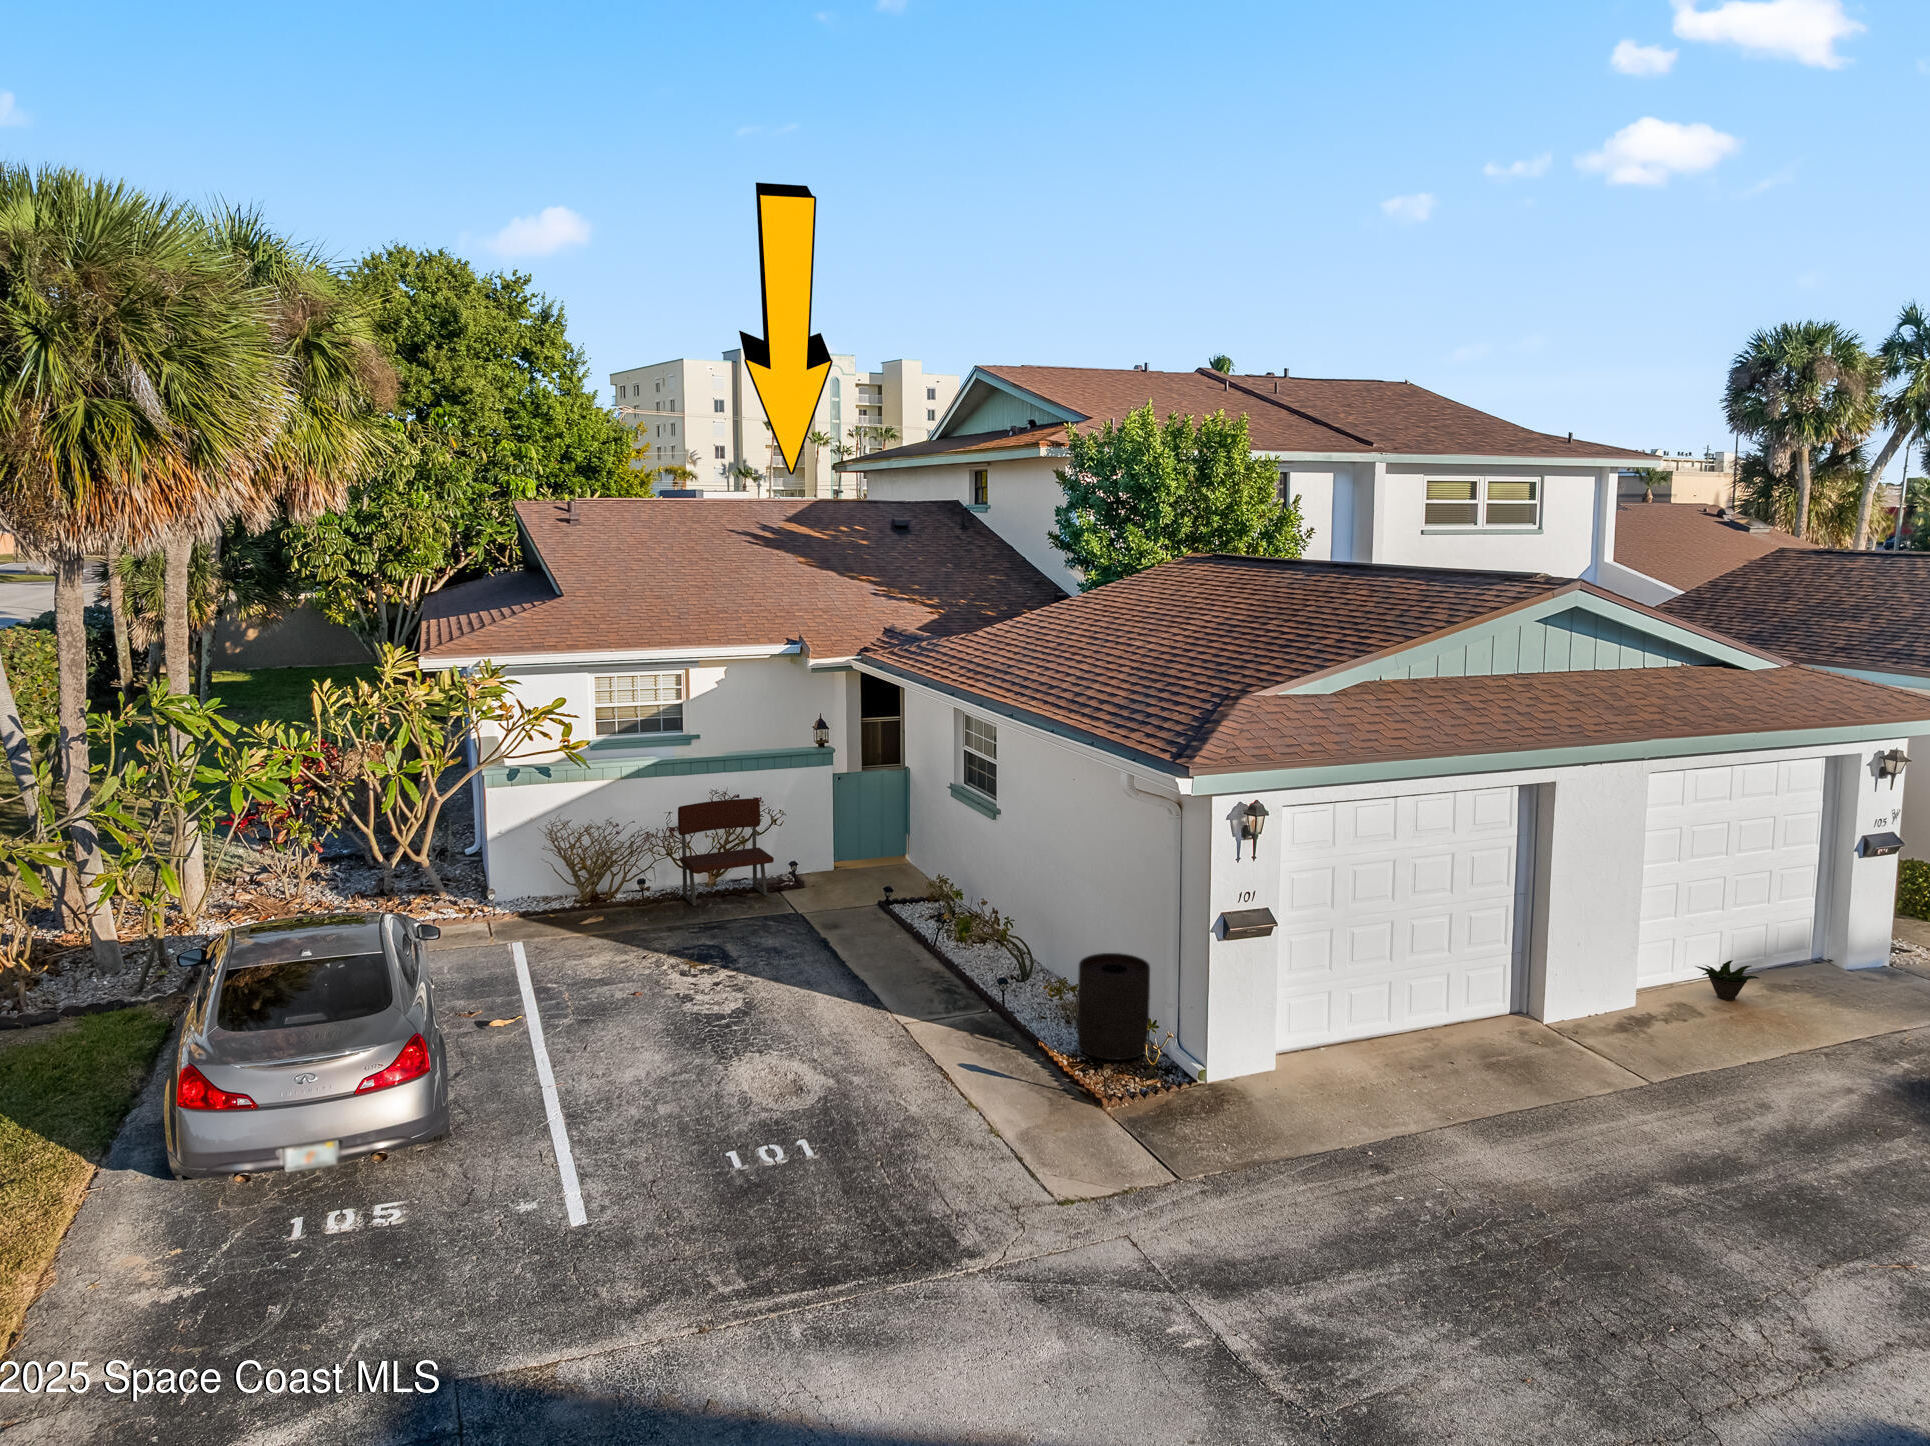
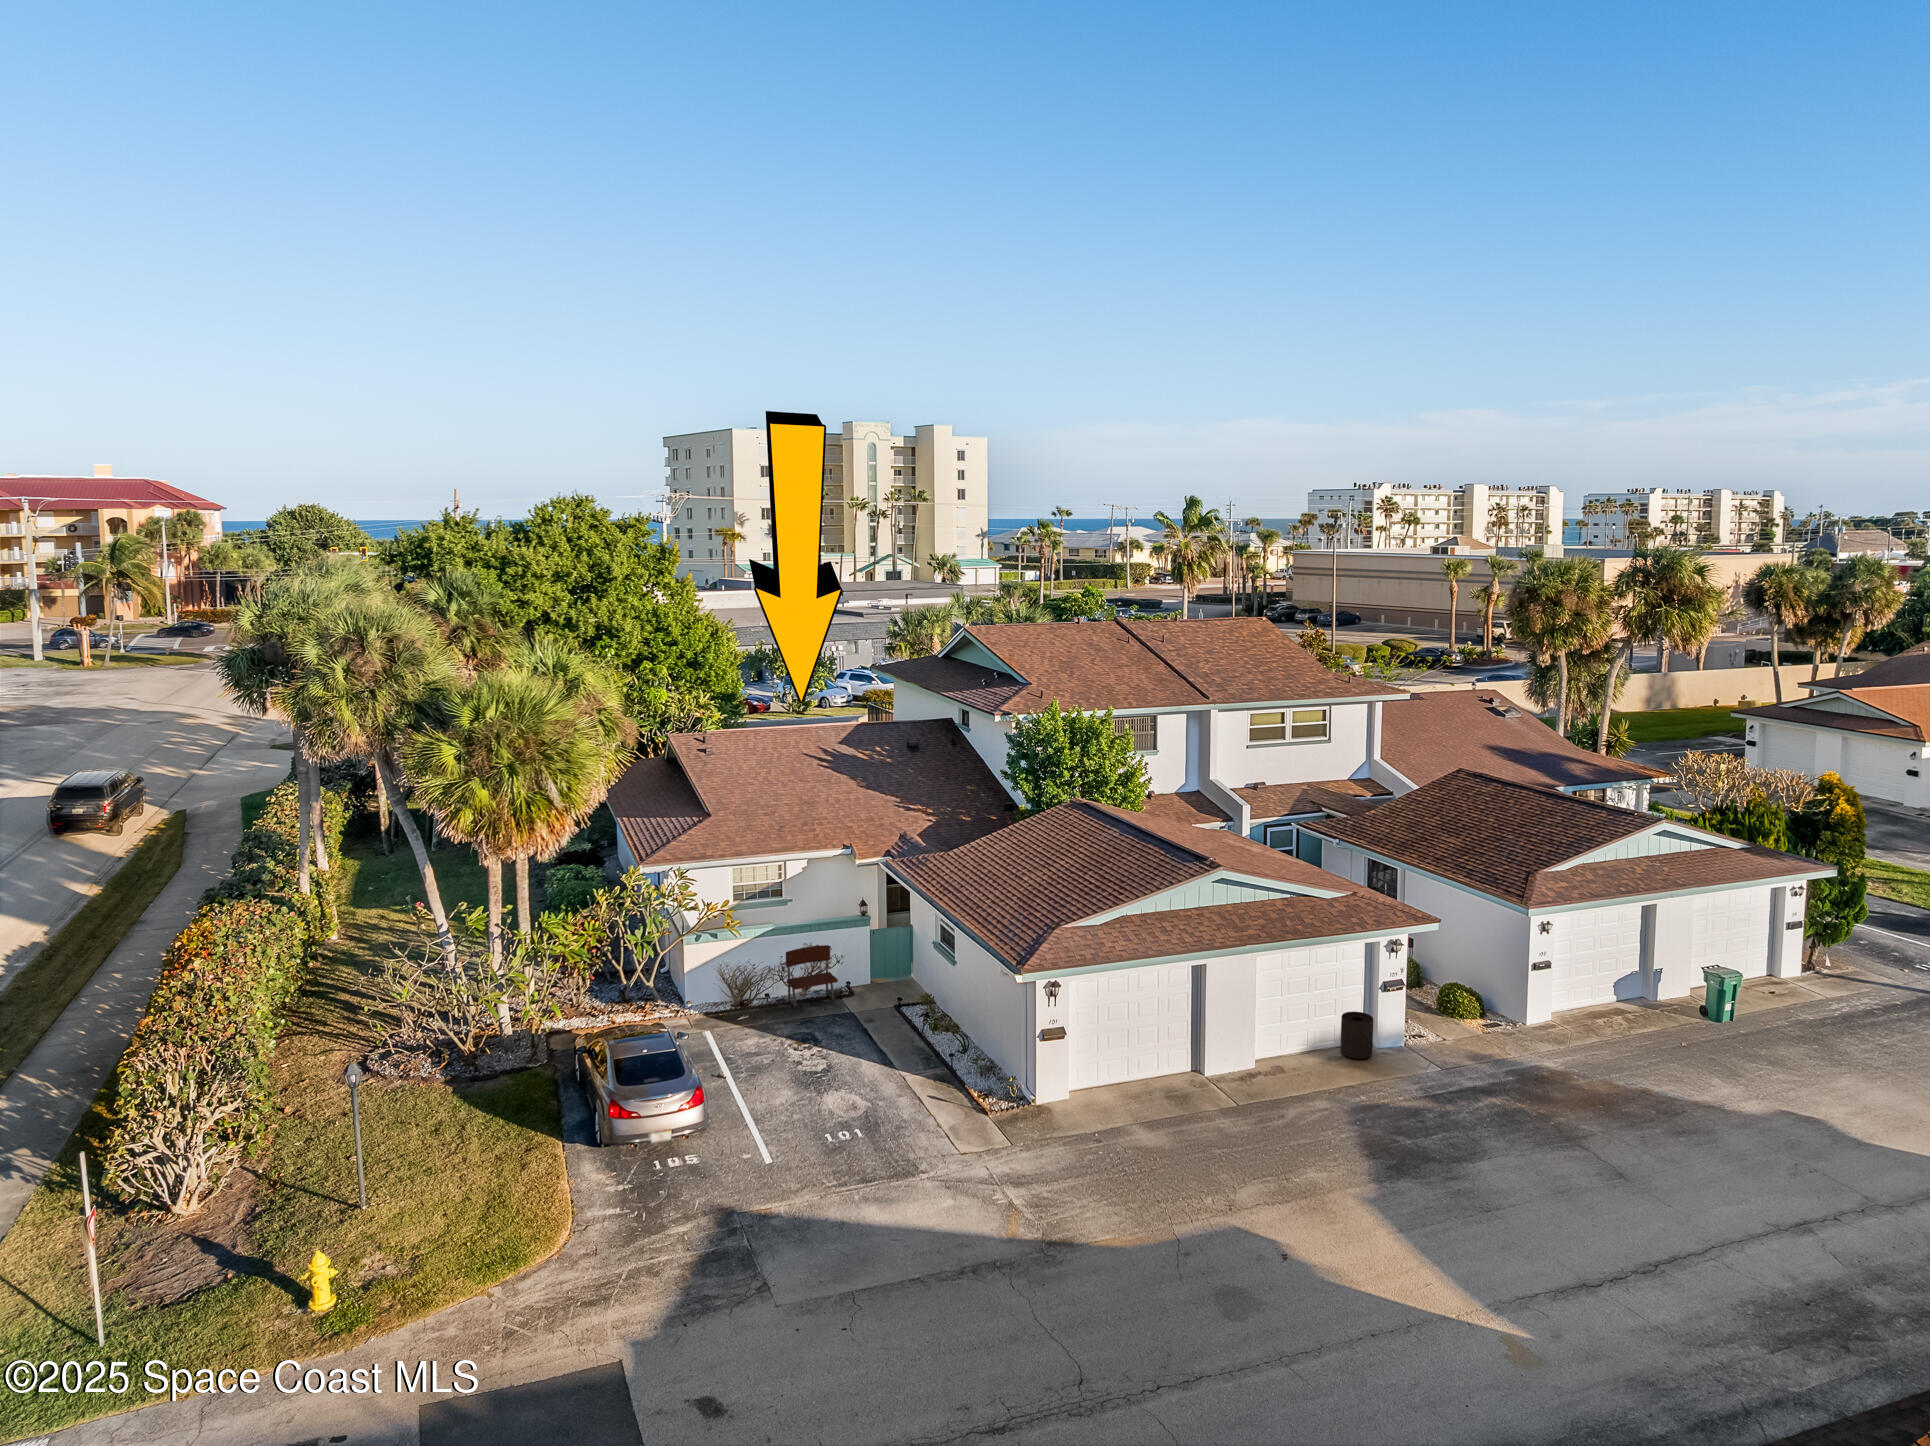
trash can: present [1078,953,1150,1060] -> present [1340,1012,1373,1059]
decorative plant: present [1695,960,1759,1000] -> none [1294,1042,1321,1063]

